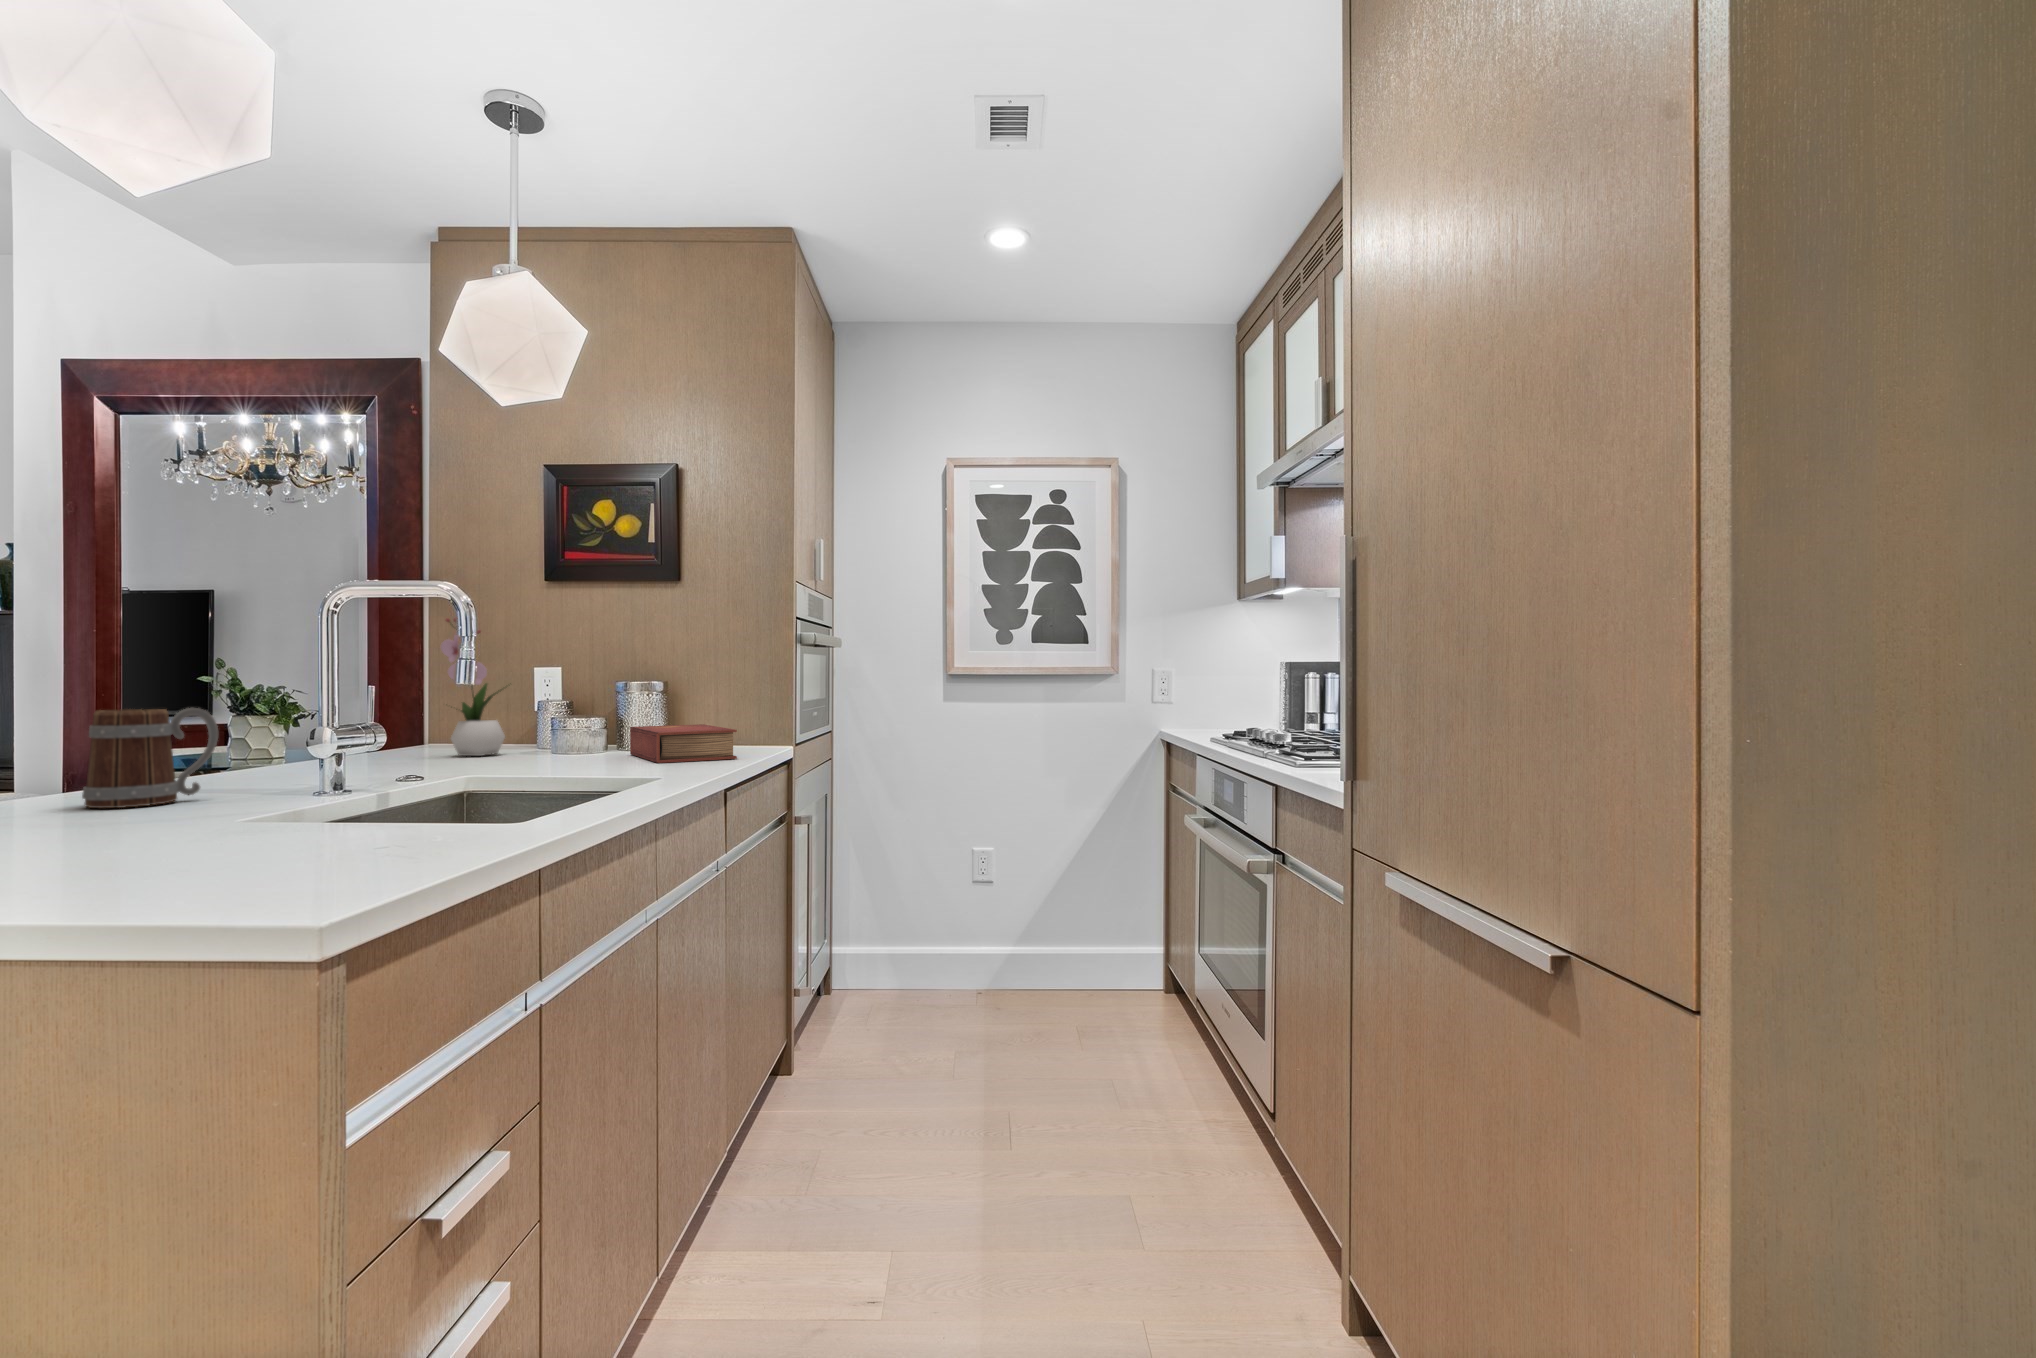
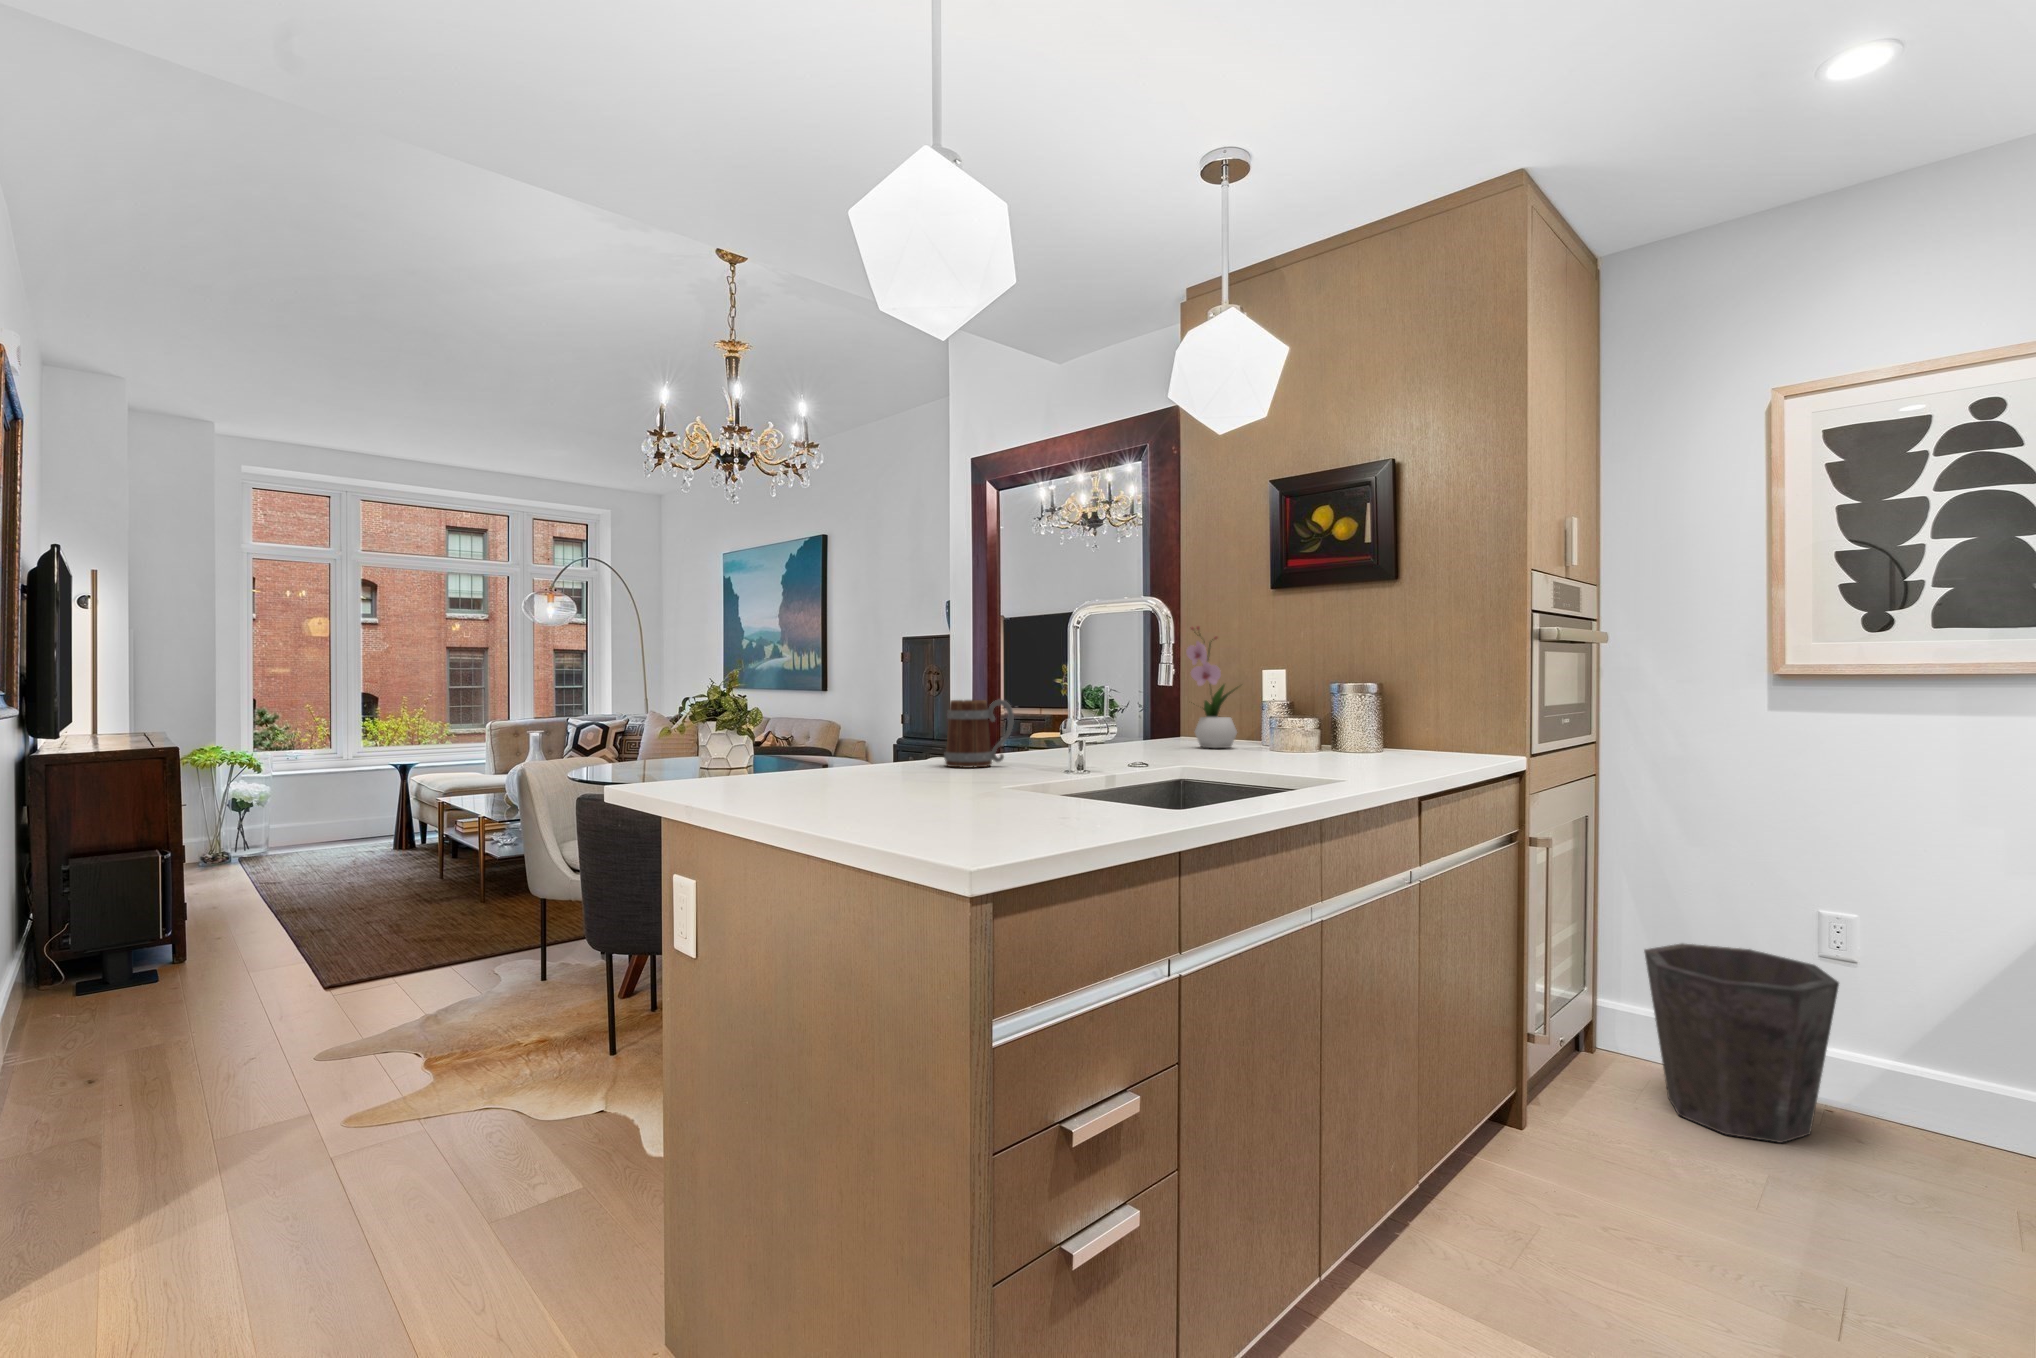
book: present [630,724,737,763] -> none [1341,728,1439,766]
waste bin: none [868,881,989,1025] -> present [1644,943,1839,1143]

